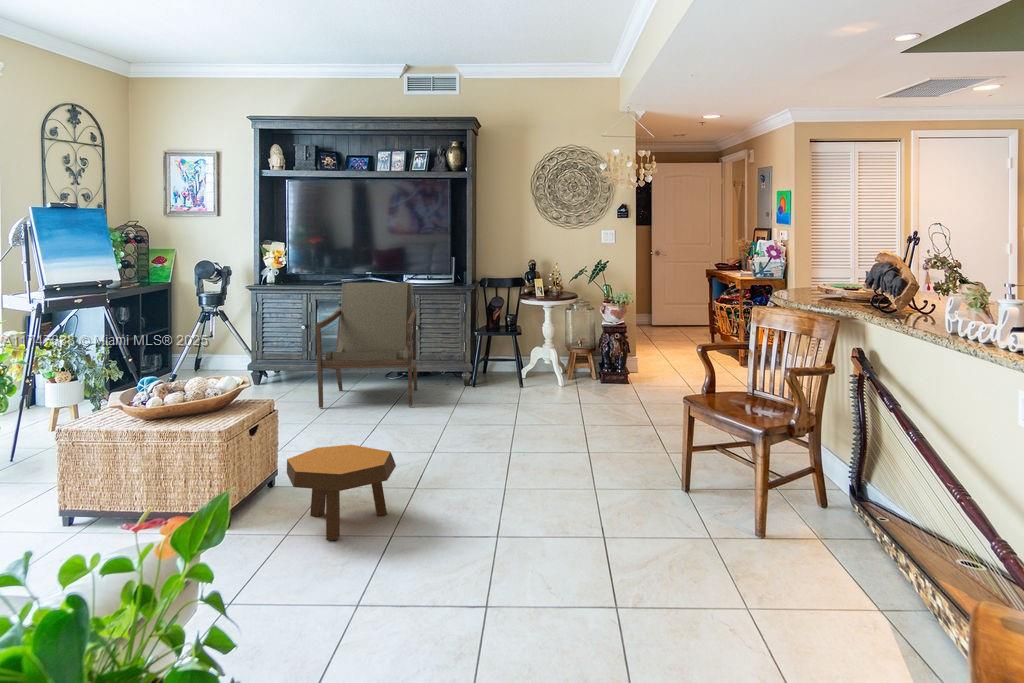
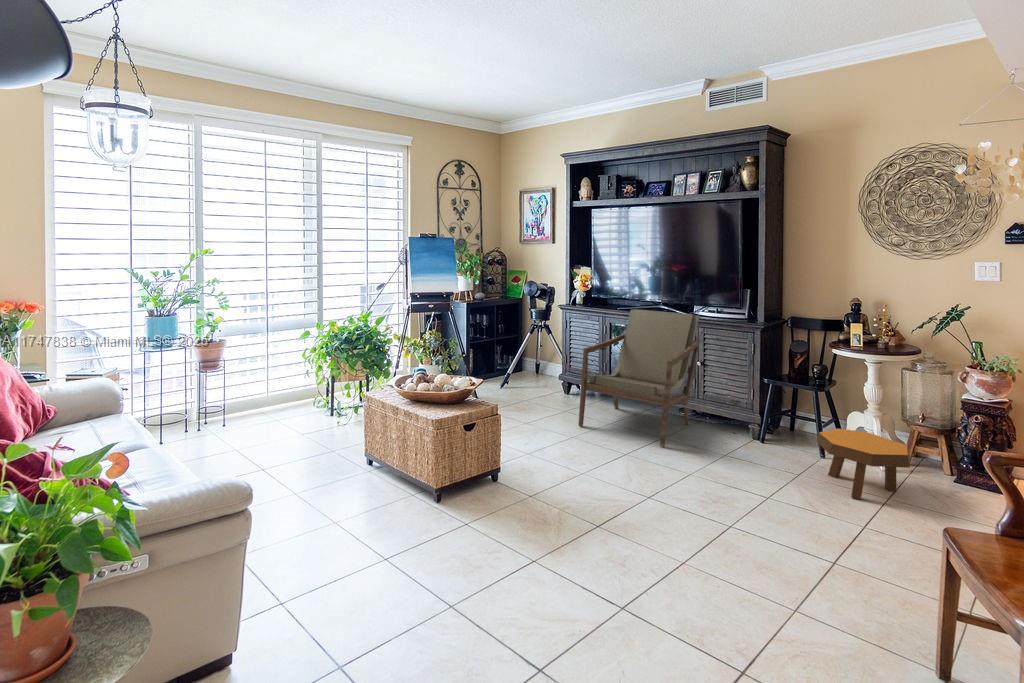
footstool: present [287,445,396,540] -> present [817,428,910,500]

